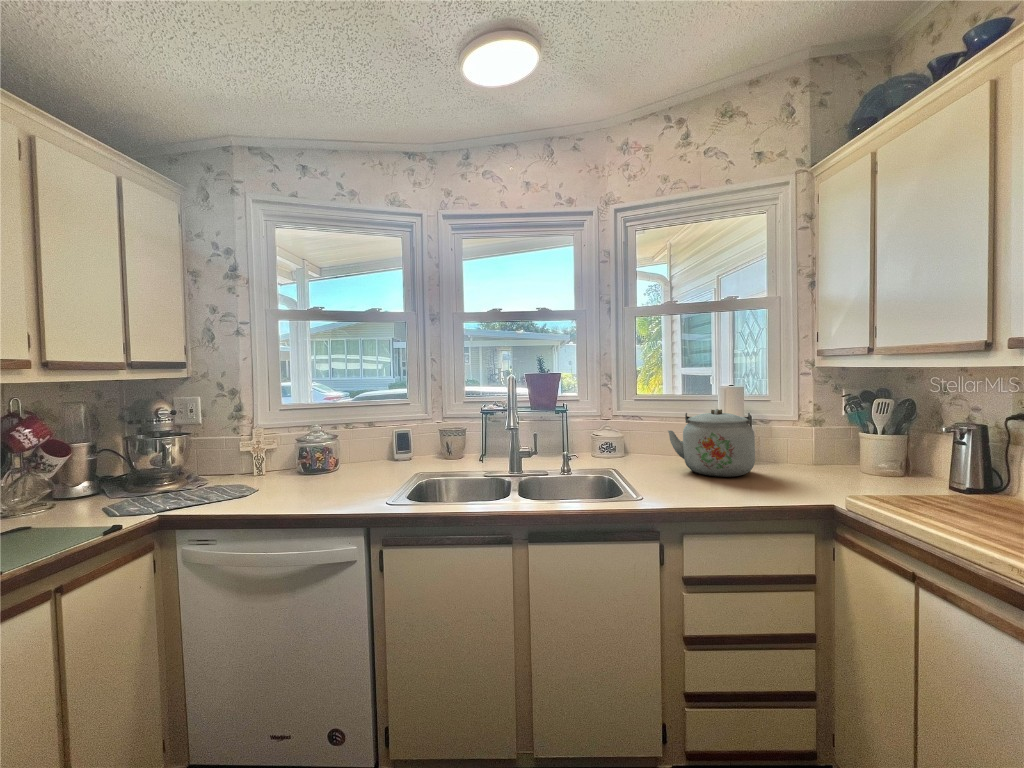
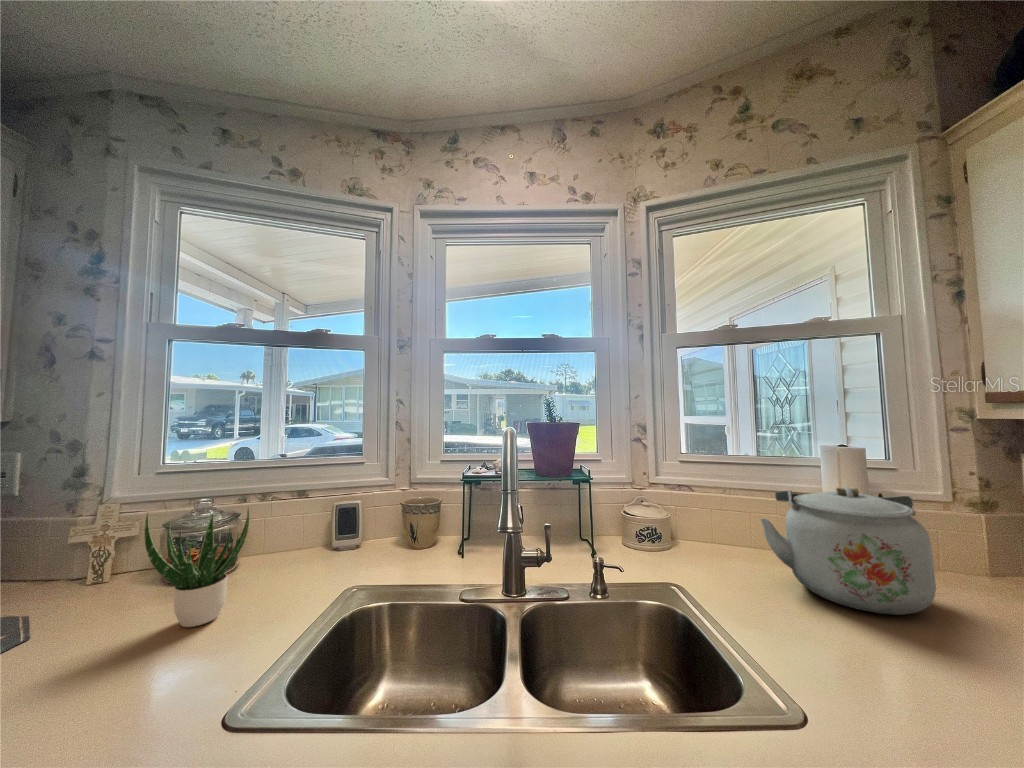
potted plant: none [312,423,357,486] -> present [145,508,249,627]

